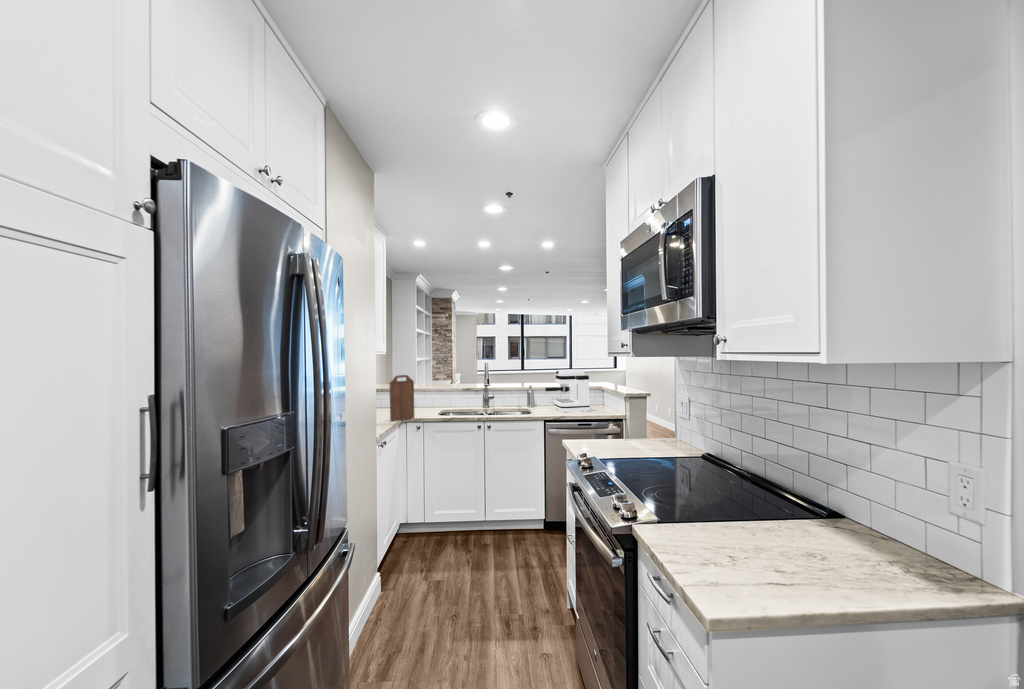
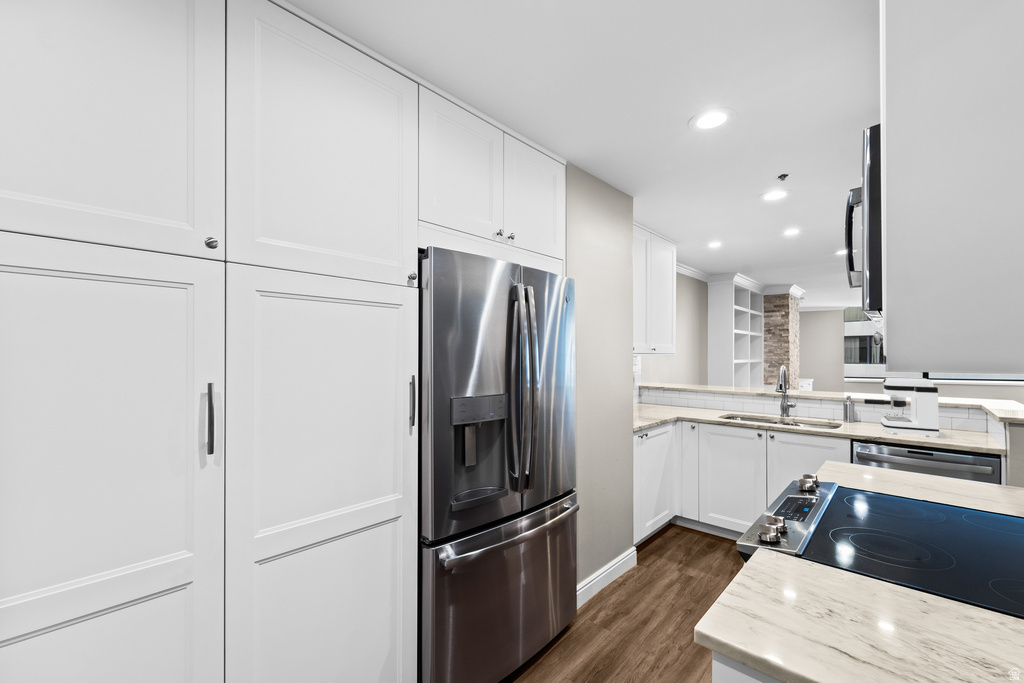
cutting board: present [390,375,414,421] -> none [667,373,694,416]

